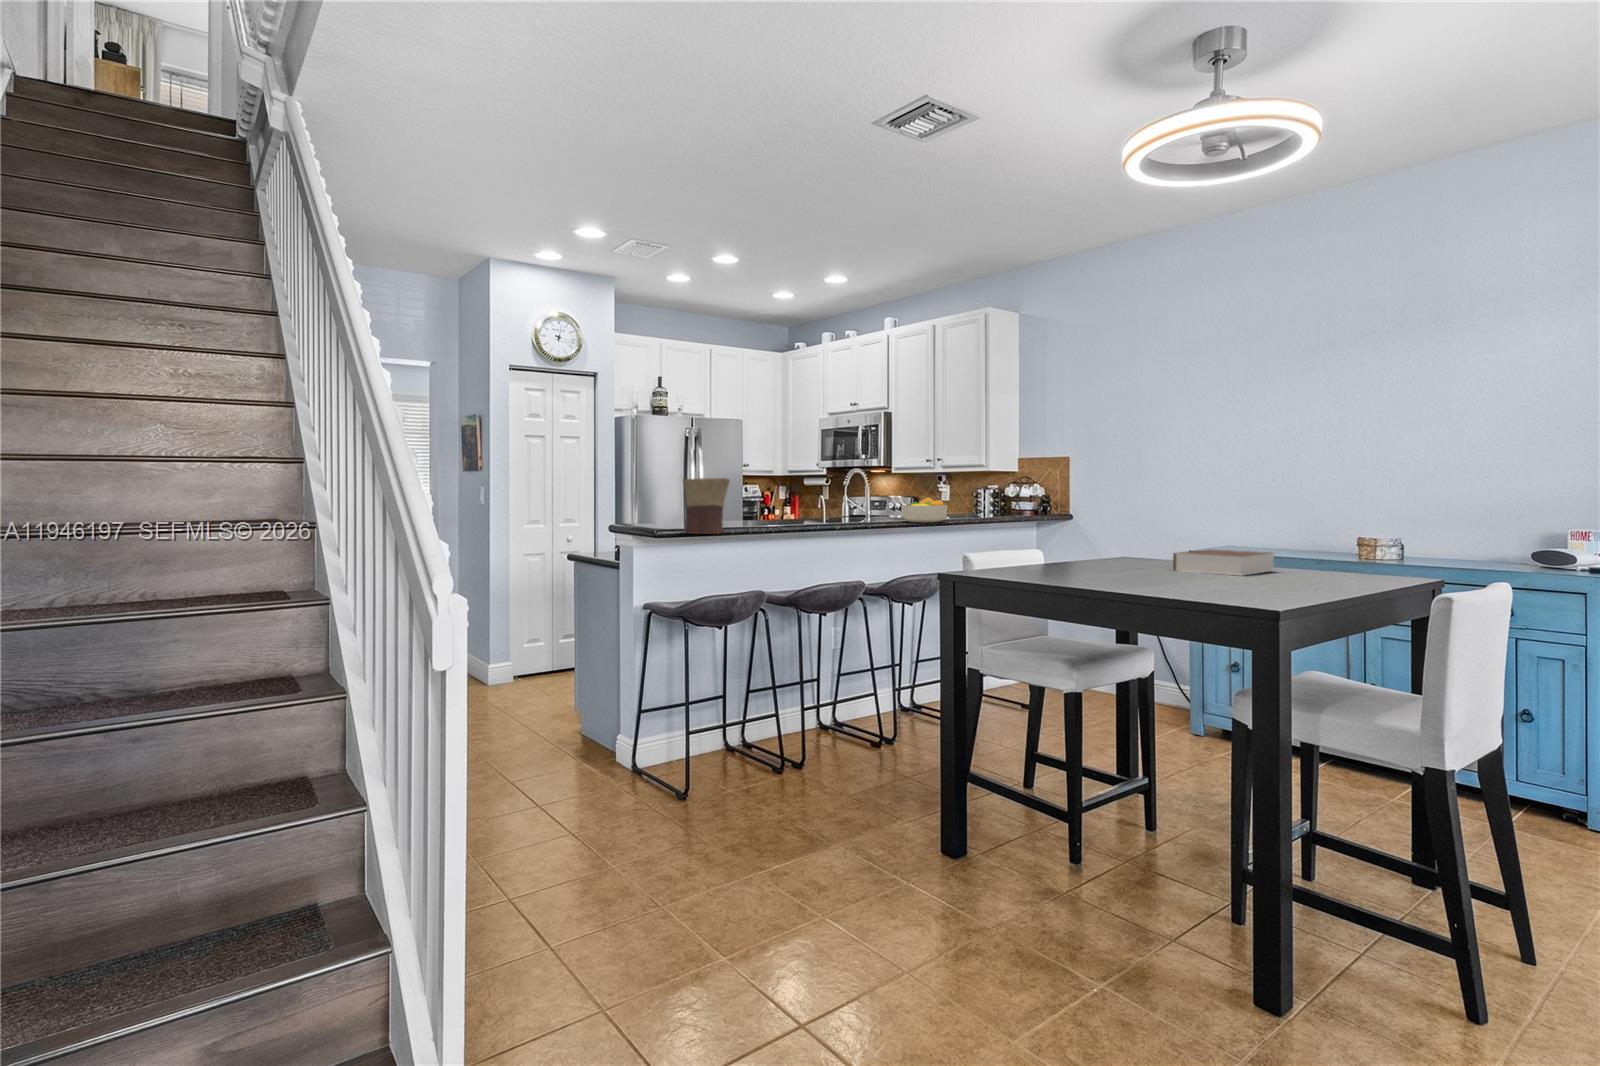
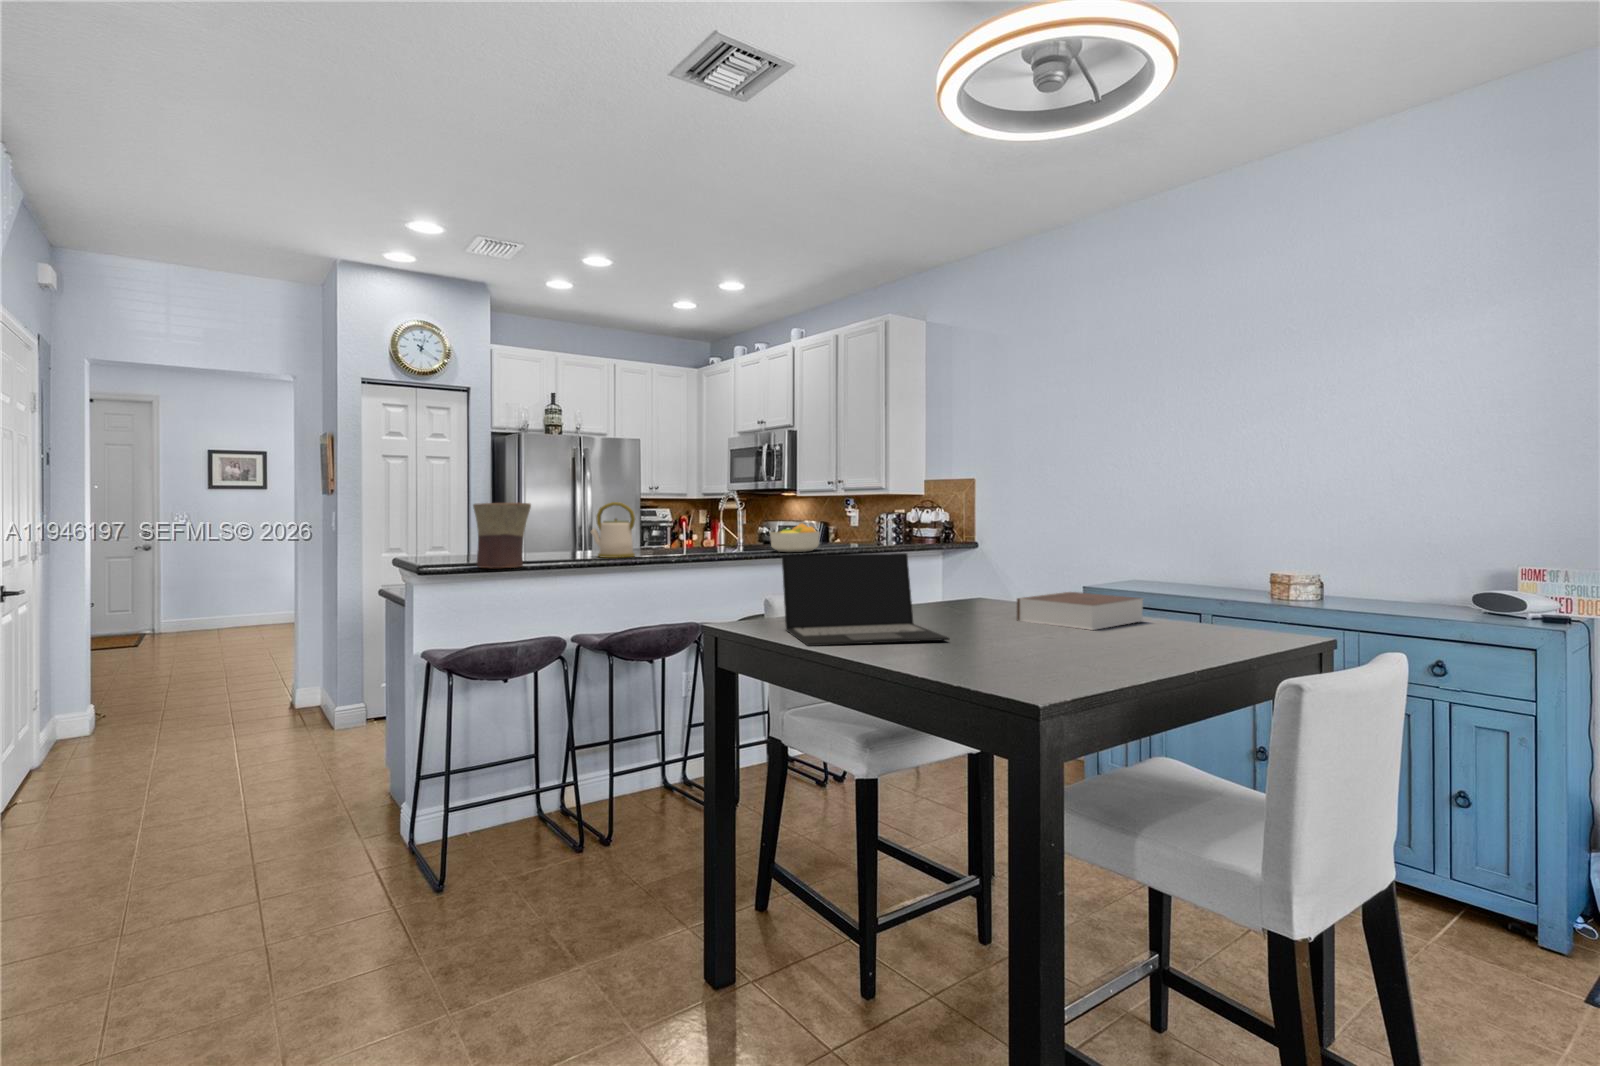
kettle: none [754,478,794,527] -> present [591,502,635,558]
laptop: none [1002,516,1146,583] -> present [782,553,949,646]

